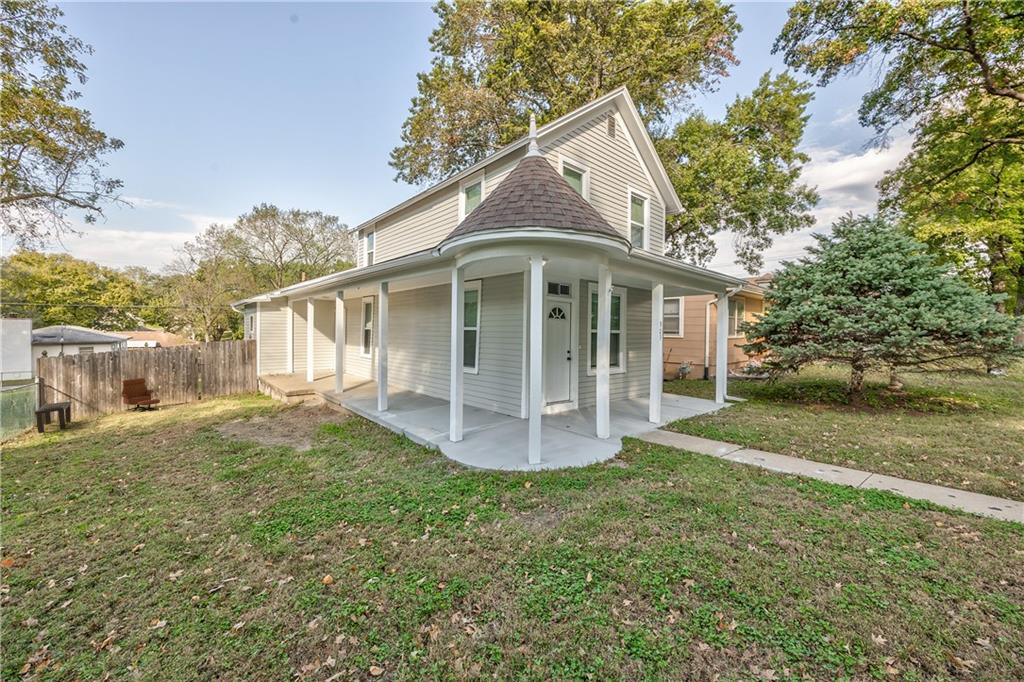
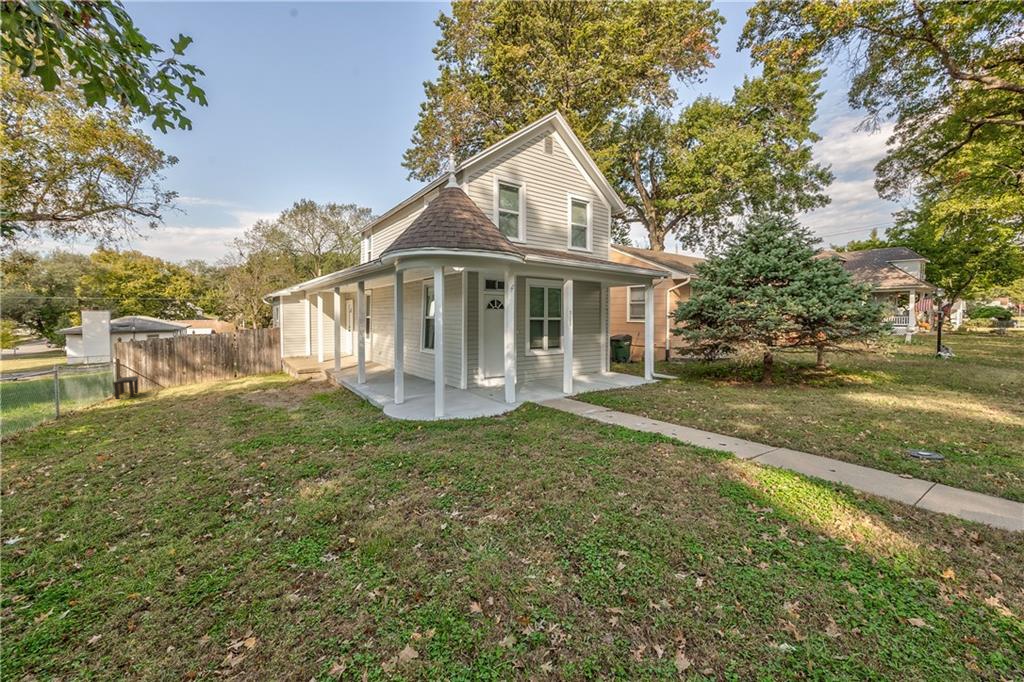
lounge chair: present [119,378,160,412] -> none [173,359,204,387]

